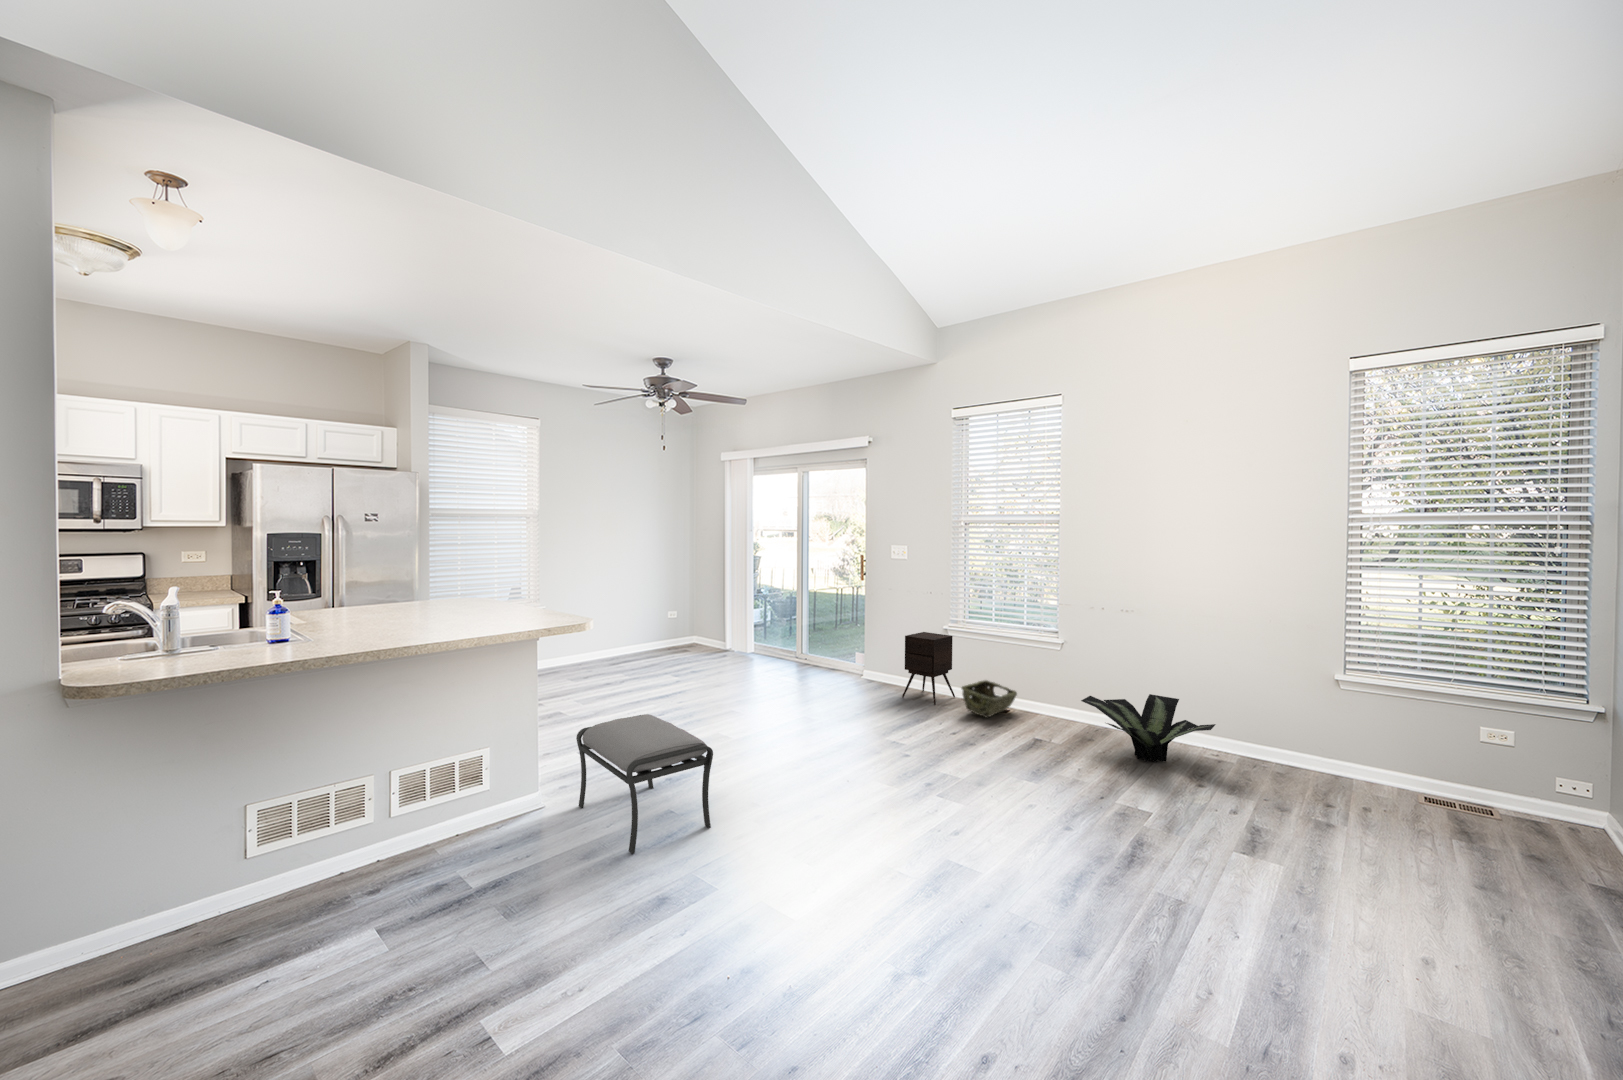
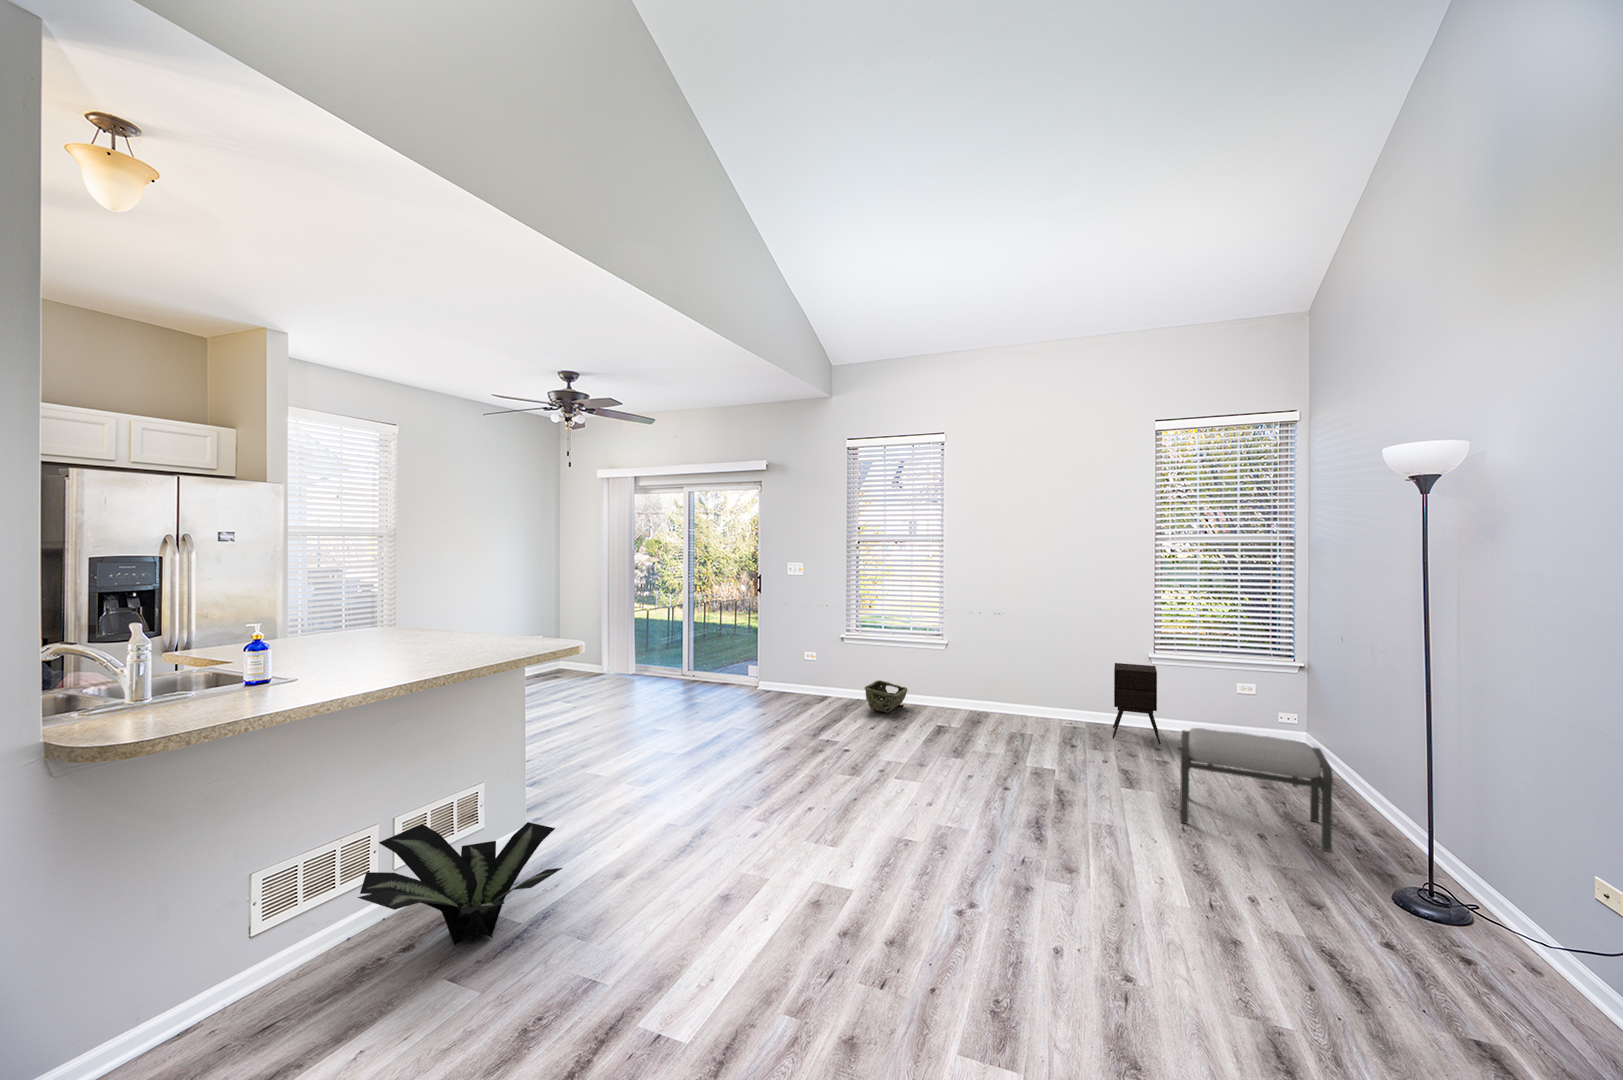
side table: present [902,632,955,705] -> present [1112,663,1161,744]
potted plant: present [1081,694,1215,762] -> present [358,822,562,945]
ottoman: present [576,714,713,854] -> present [1180,728,1333,851]

